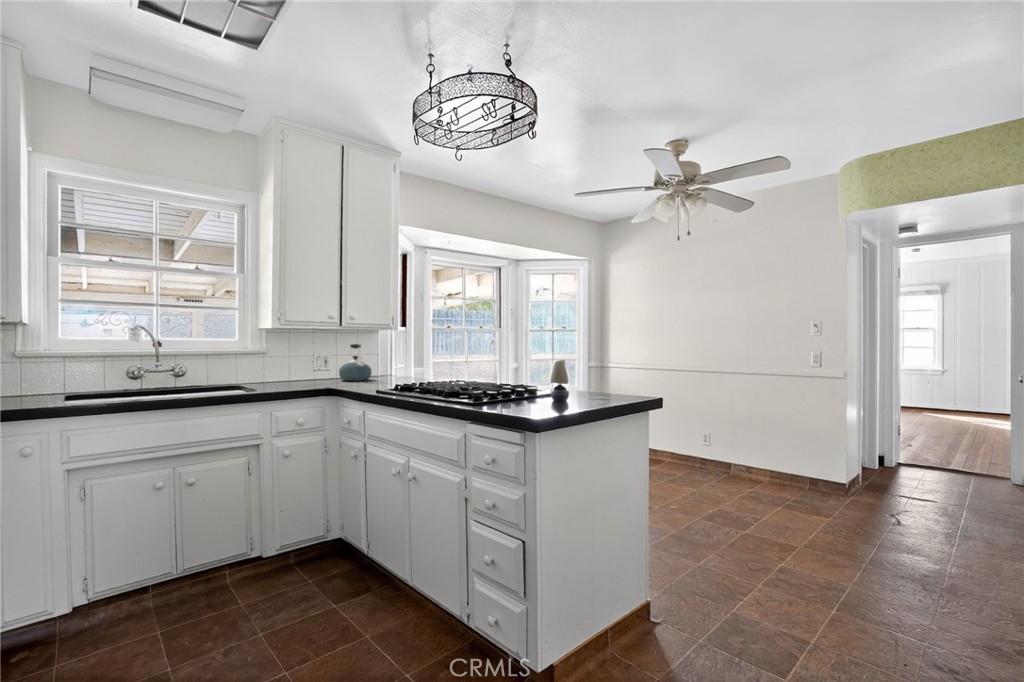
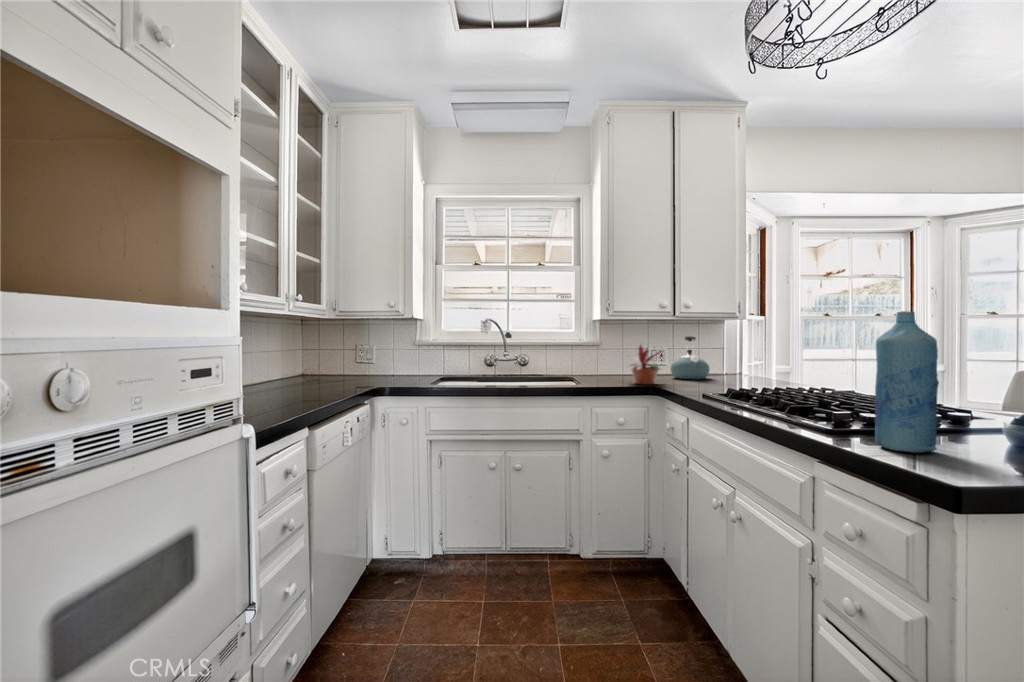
bottle: none [484,333,509,406] -> present [875,311,939,453]
potted plant: none [301,351,342,387] -> present [628,345,660,384]

